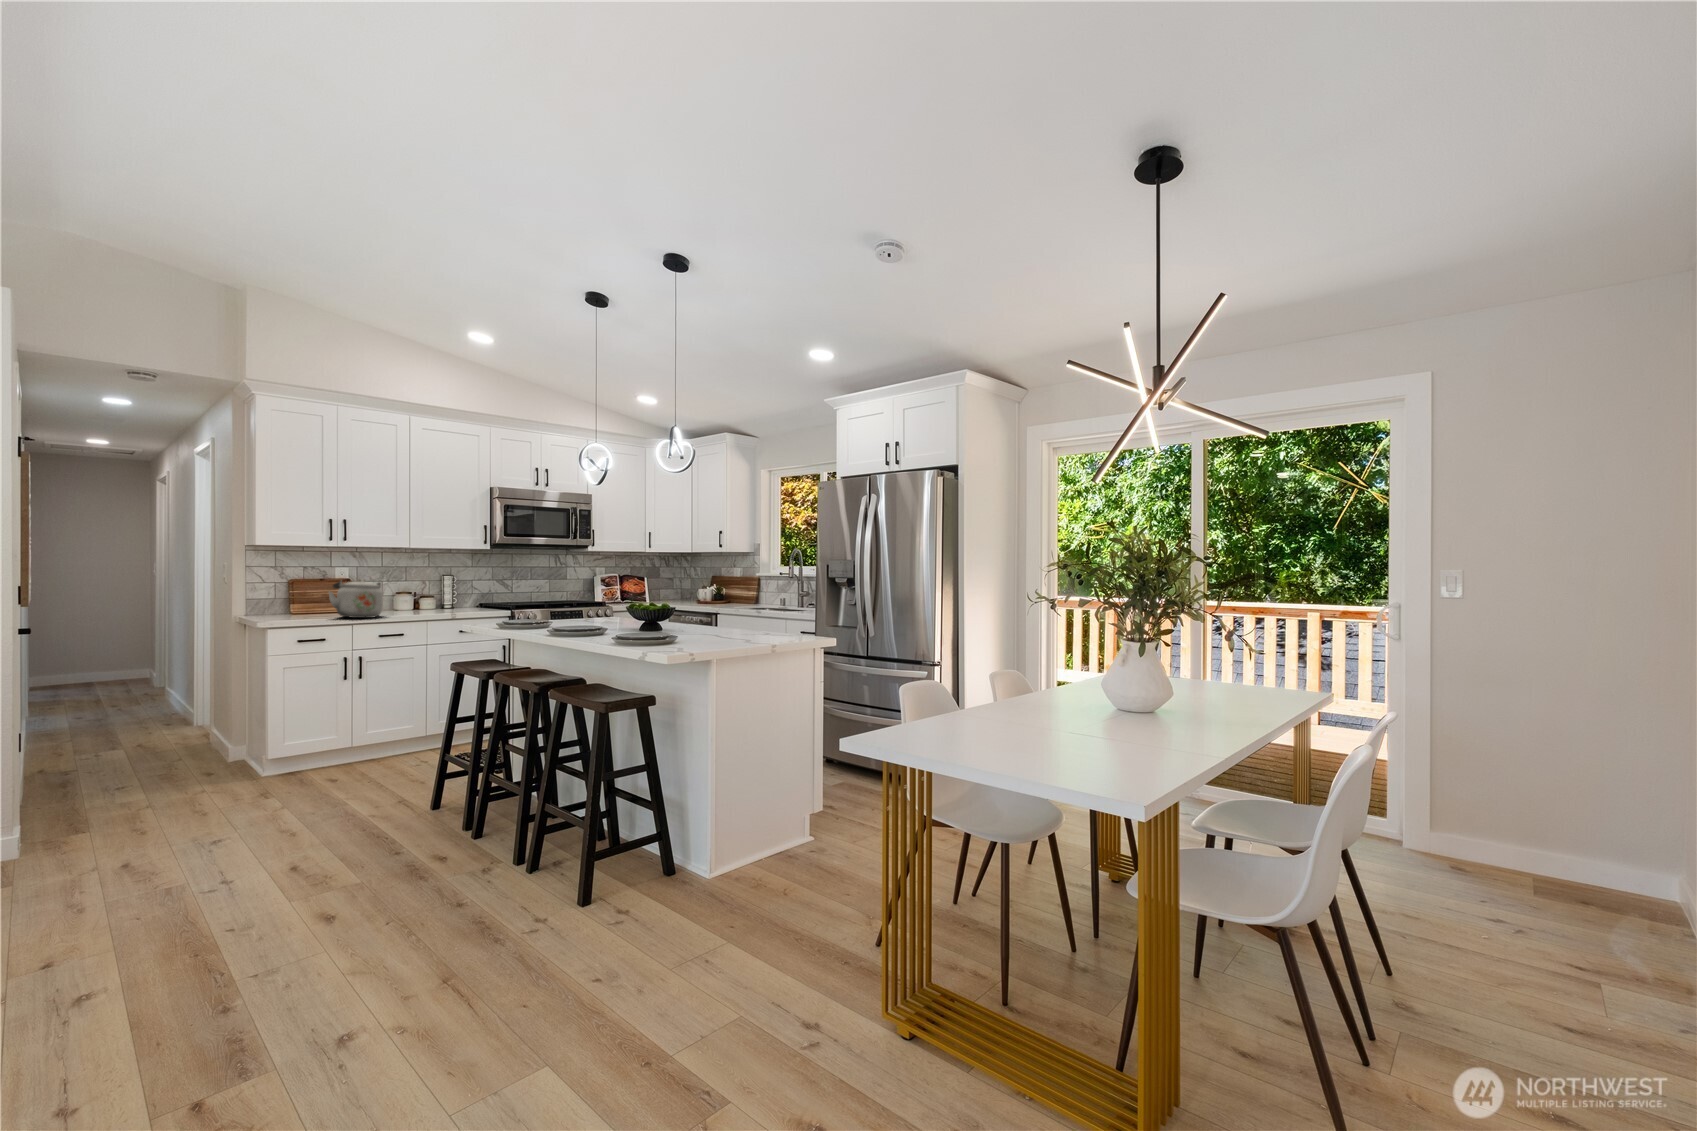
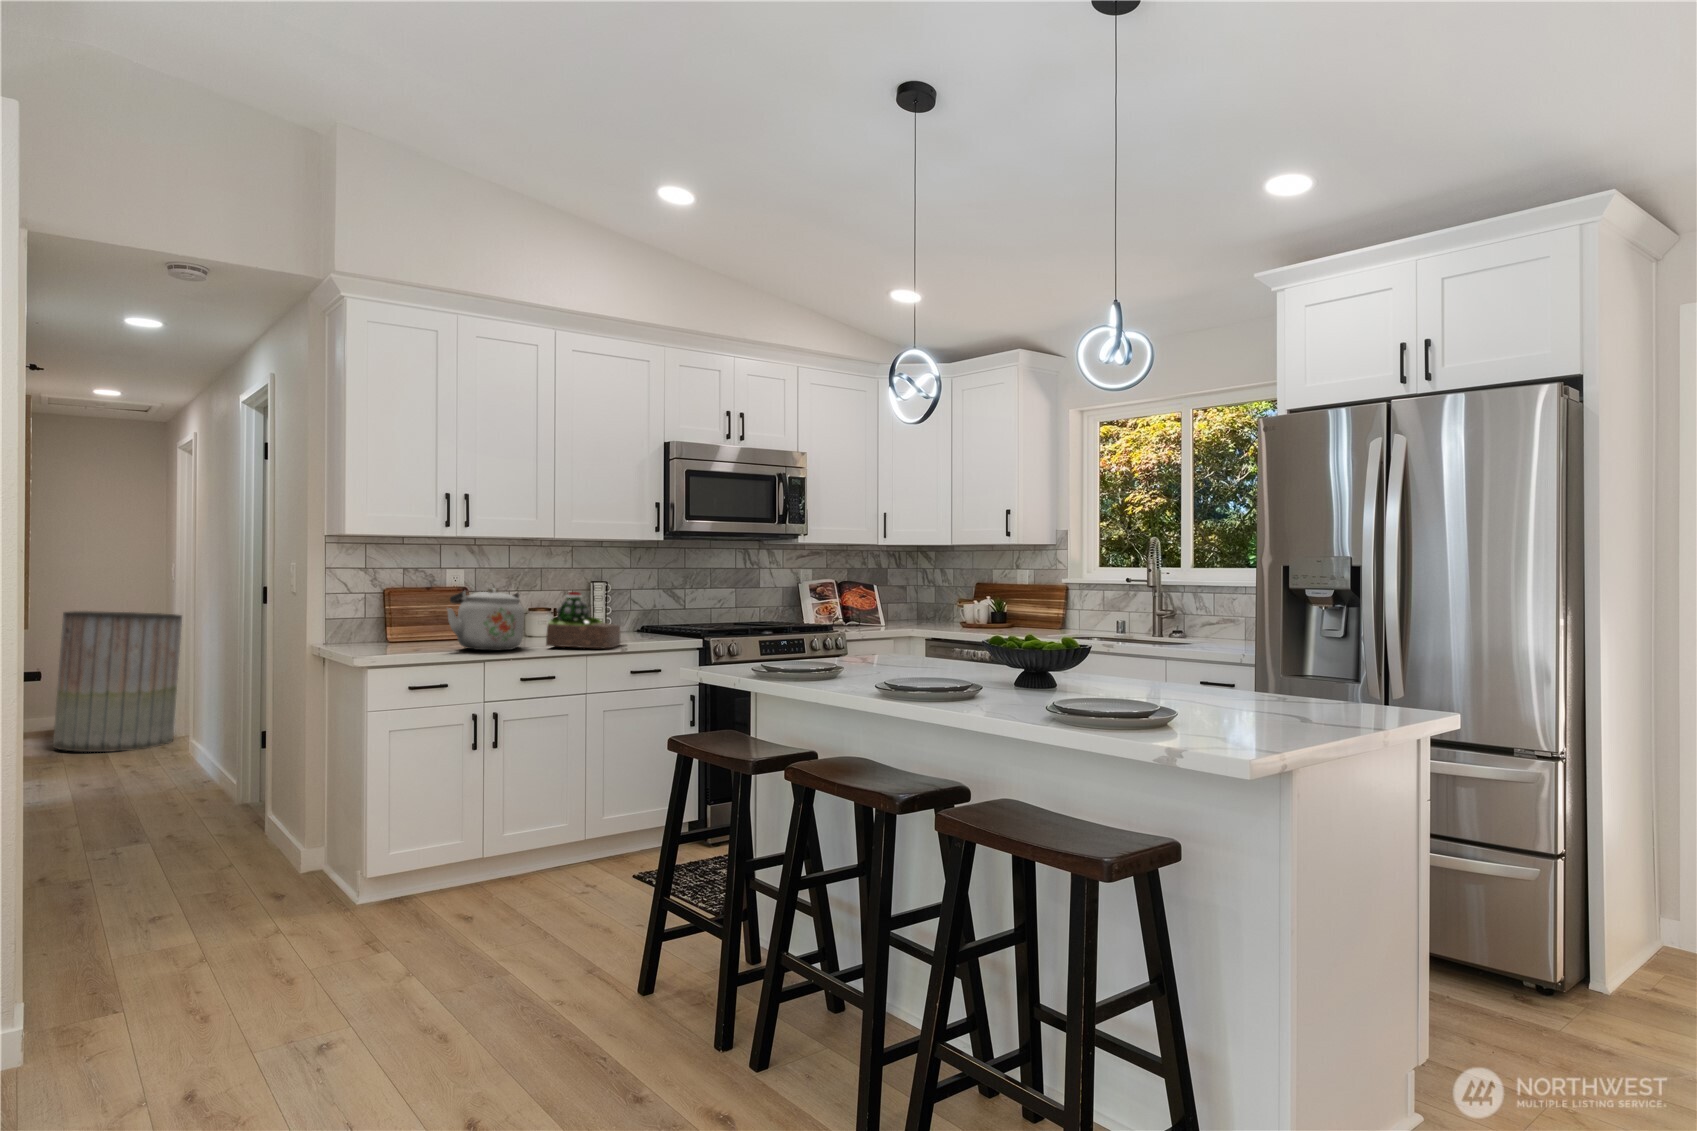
succulent plant: none [397,581,450,616] -> present [546,592,620,648]
trash can: none [57,598,162,698] -> present [53,611,182,752]

